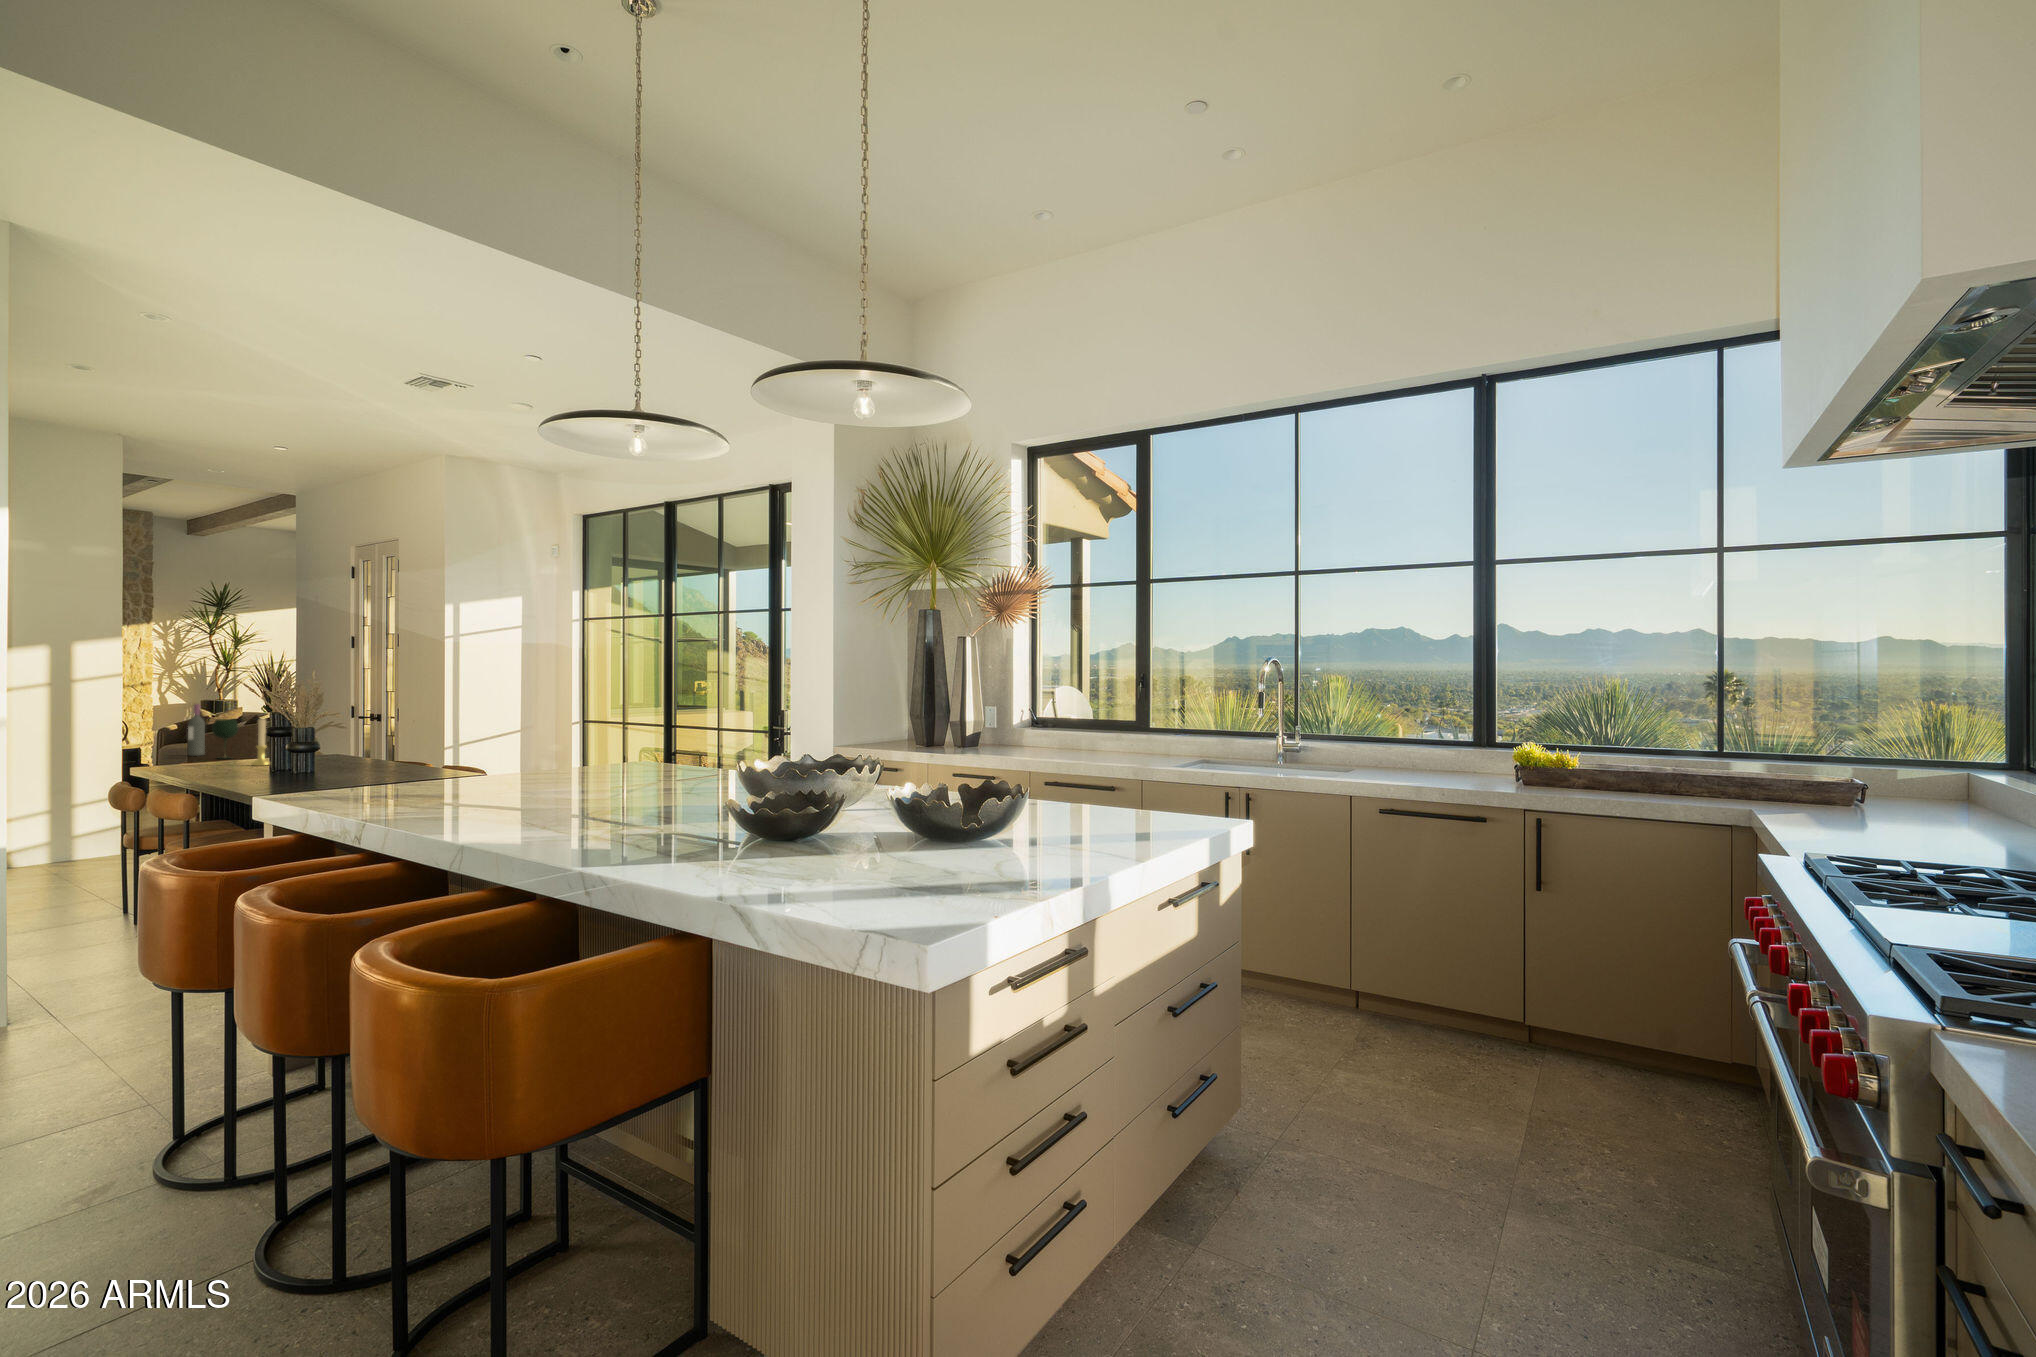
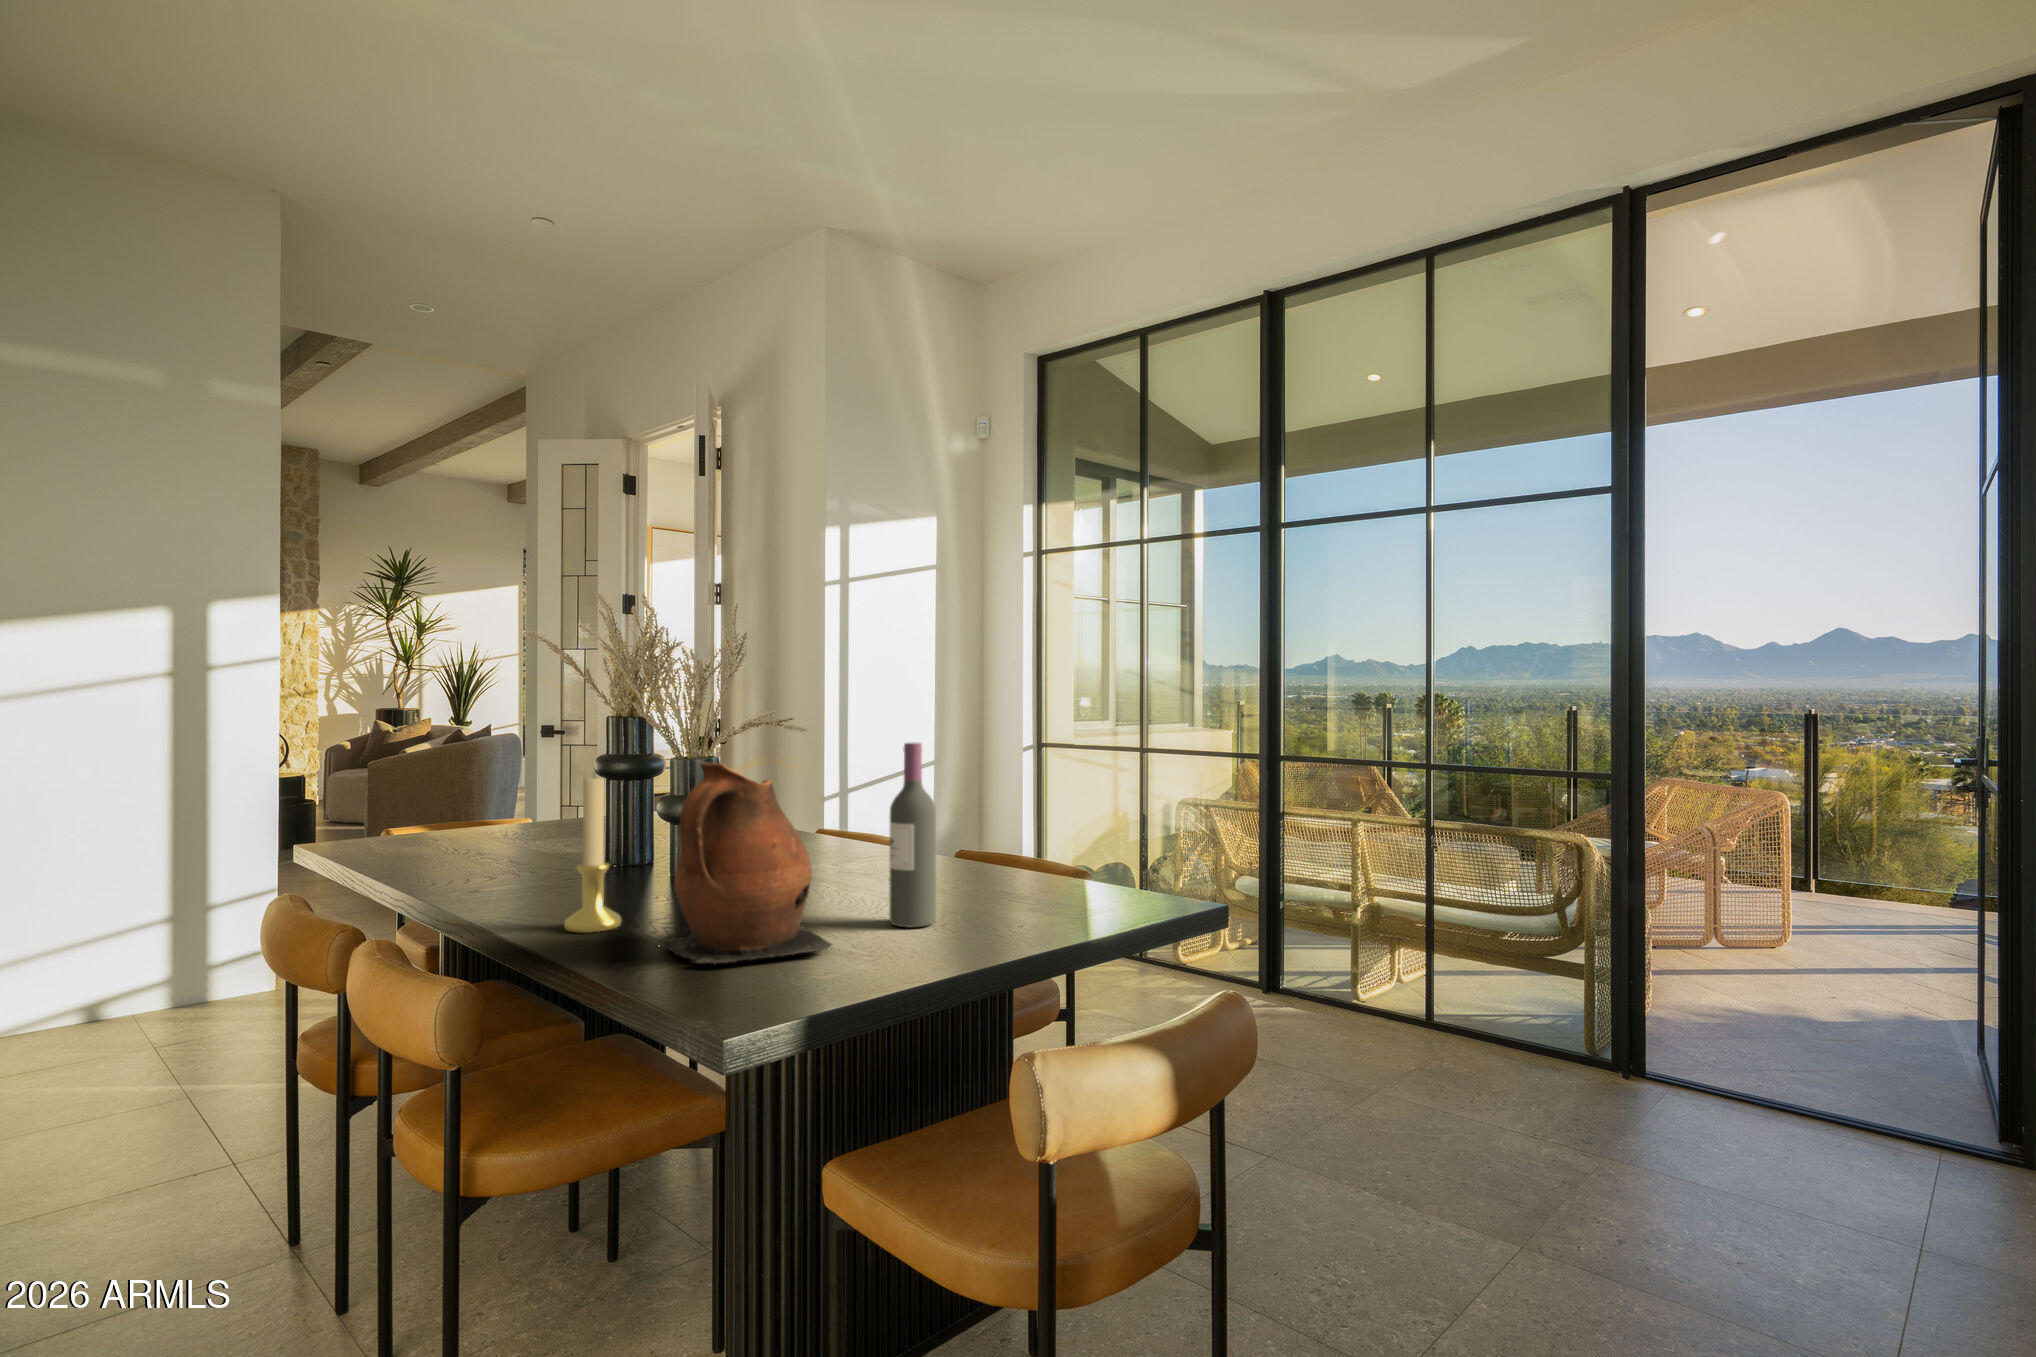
wine bottle: present [188,704,205,756] -> present [889,743,936,928]
ceramic pitcher: none [277,713,331,768] -> present [667,763,831,964]
wine glass: present [212,719,239,759] -> none [431,765,495,875]

